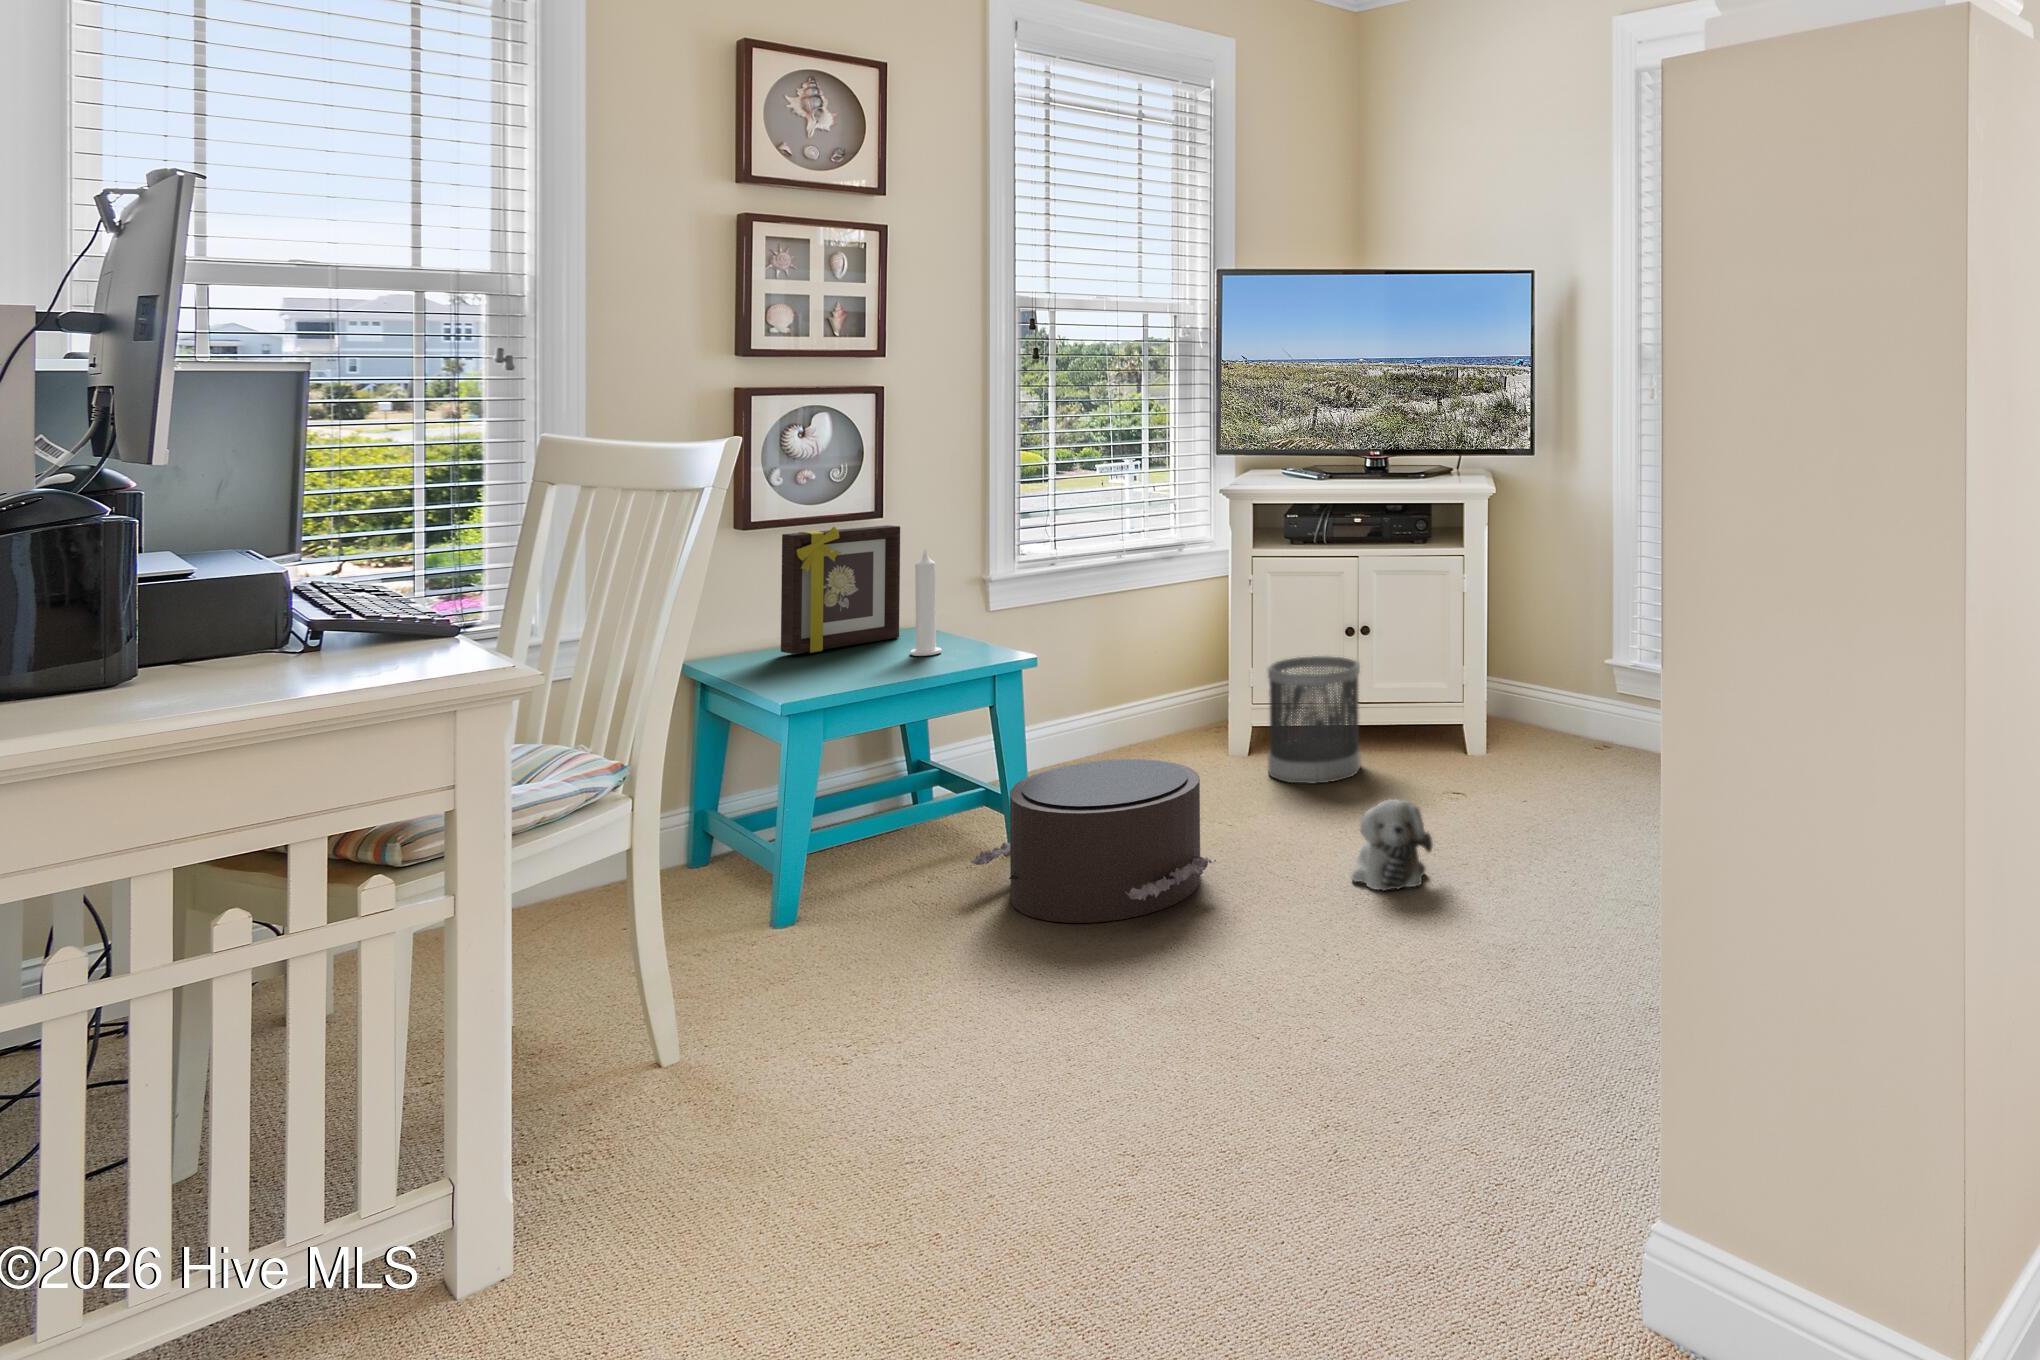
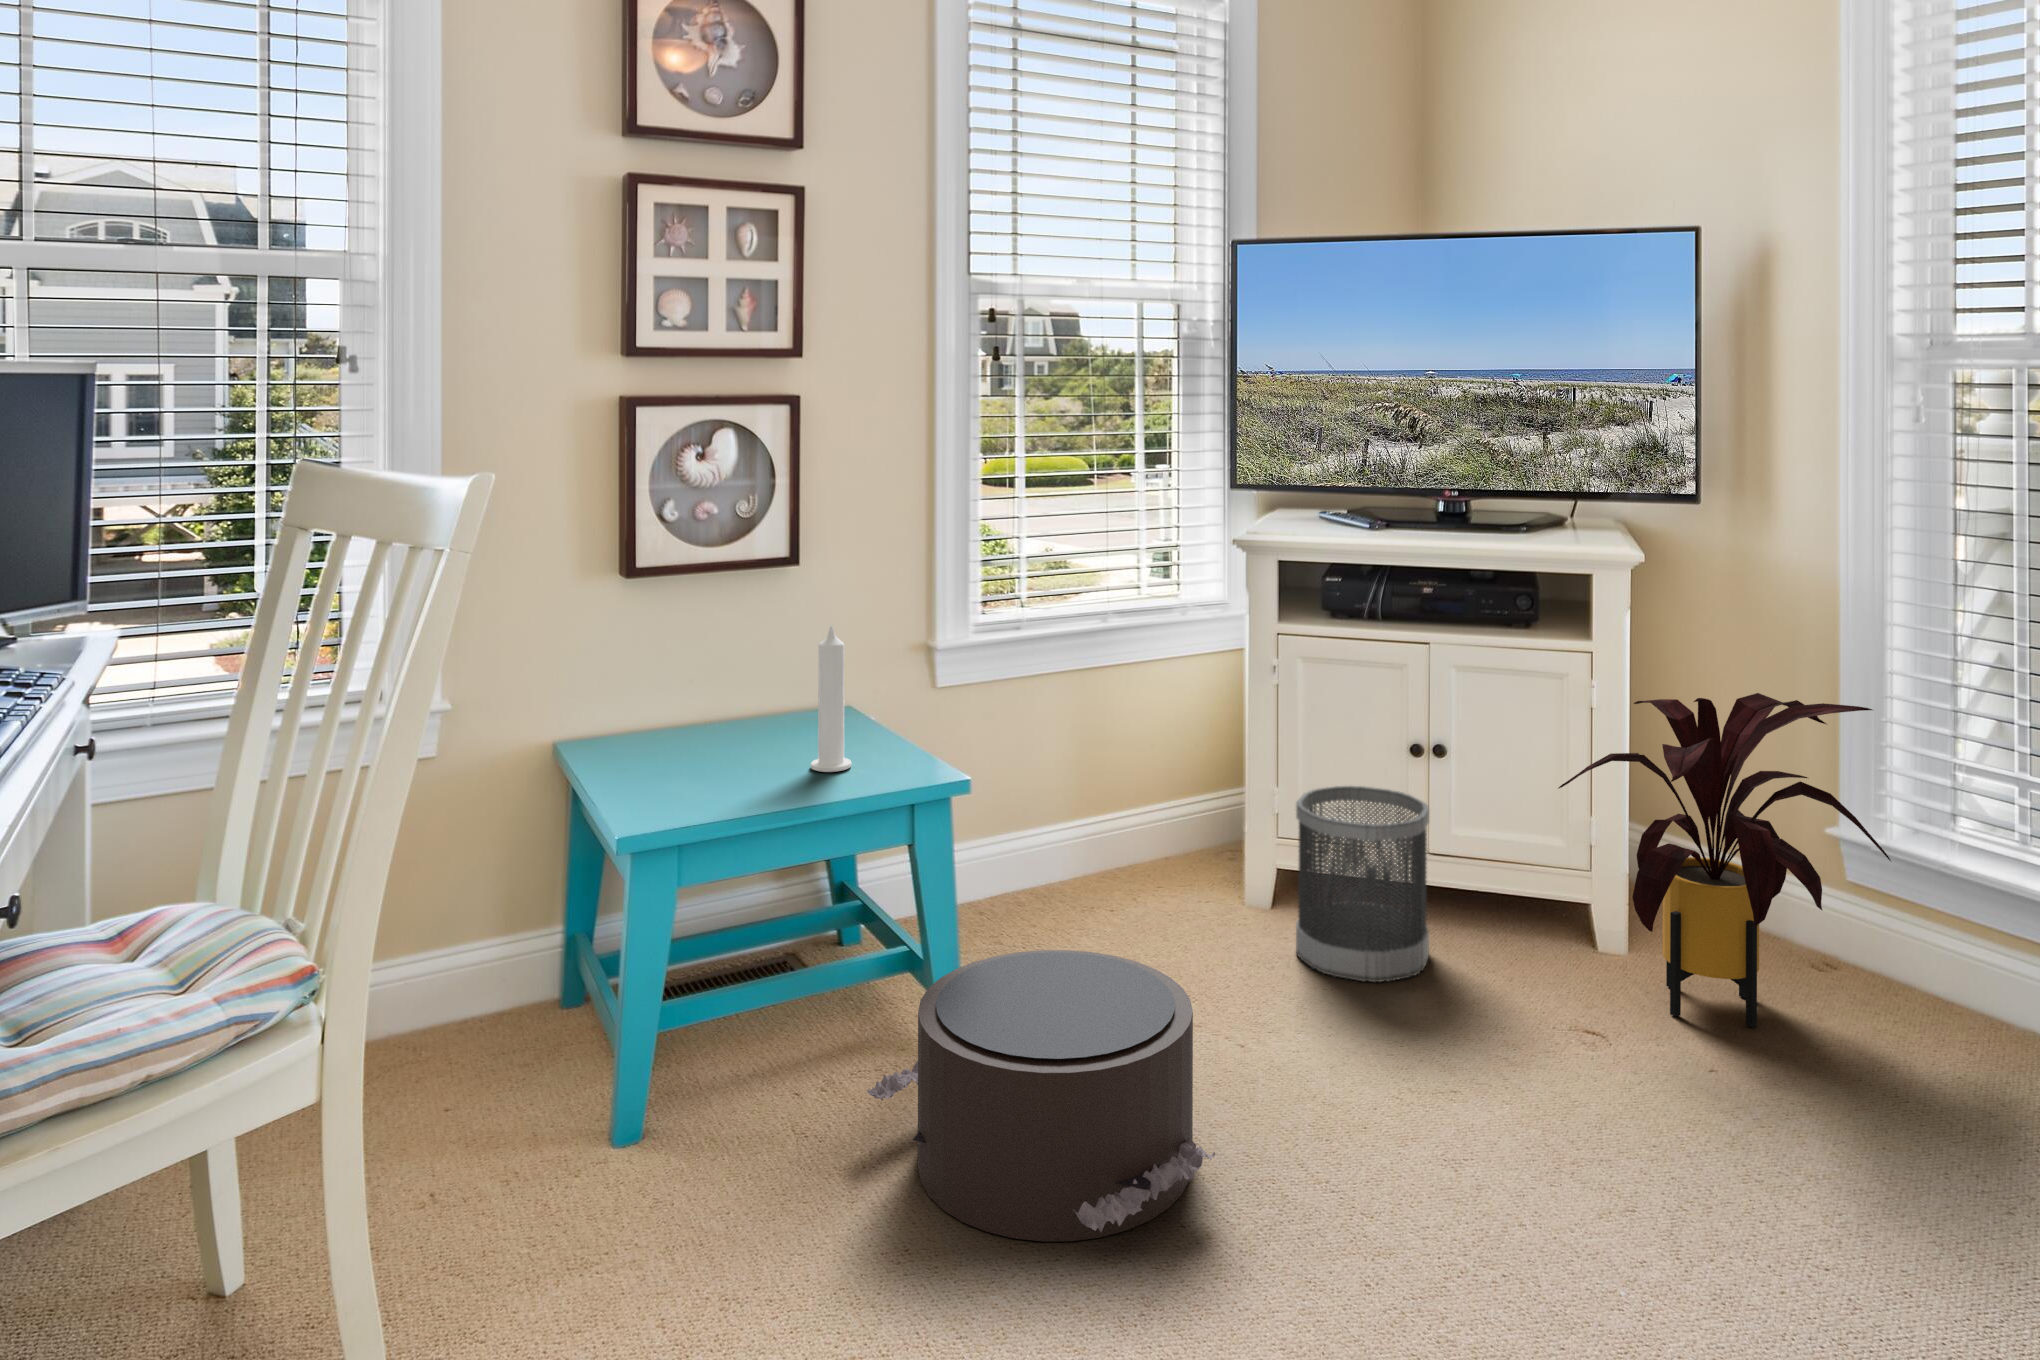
picture frame: present [781,525,900,654] -> none [657,582,812,754]
house plant: none [1442,569,1641,779] -> present [1558,693,1891,1028]
plush toy: present [1352,799,1432,891] -> none [1430,1096,1568,1255]

